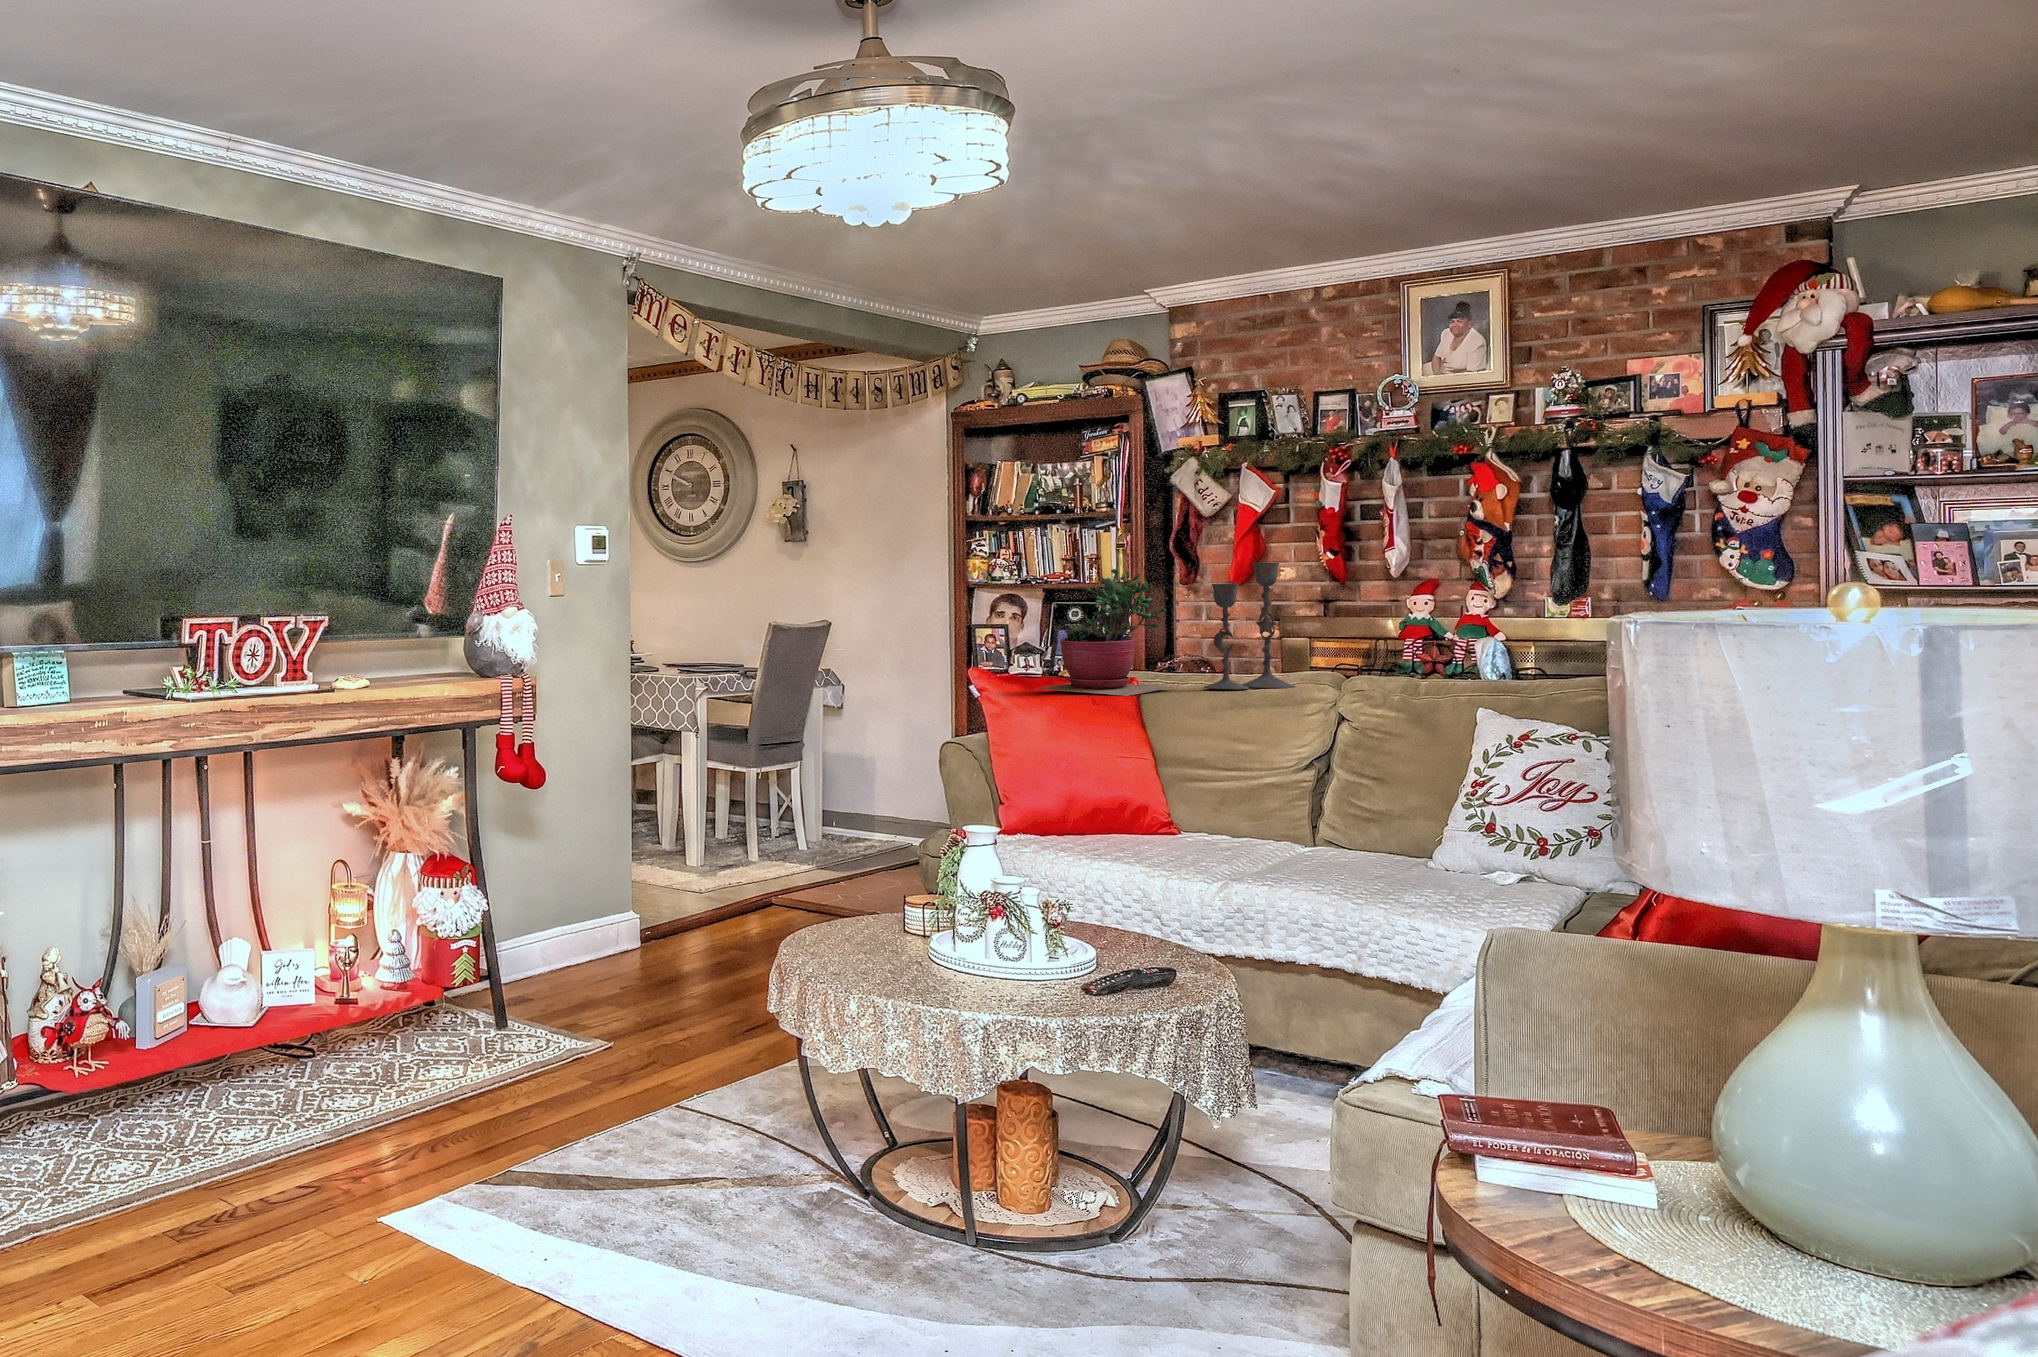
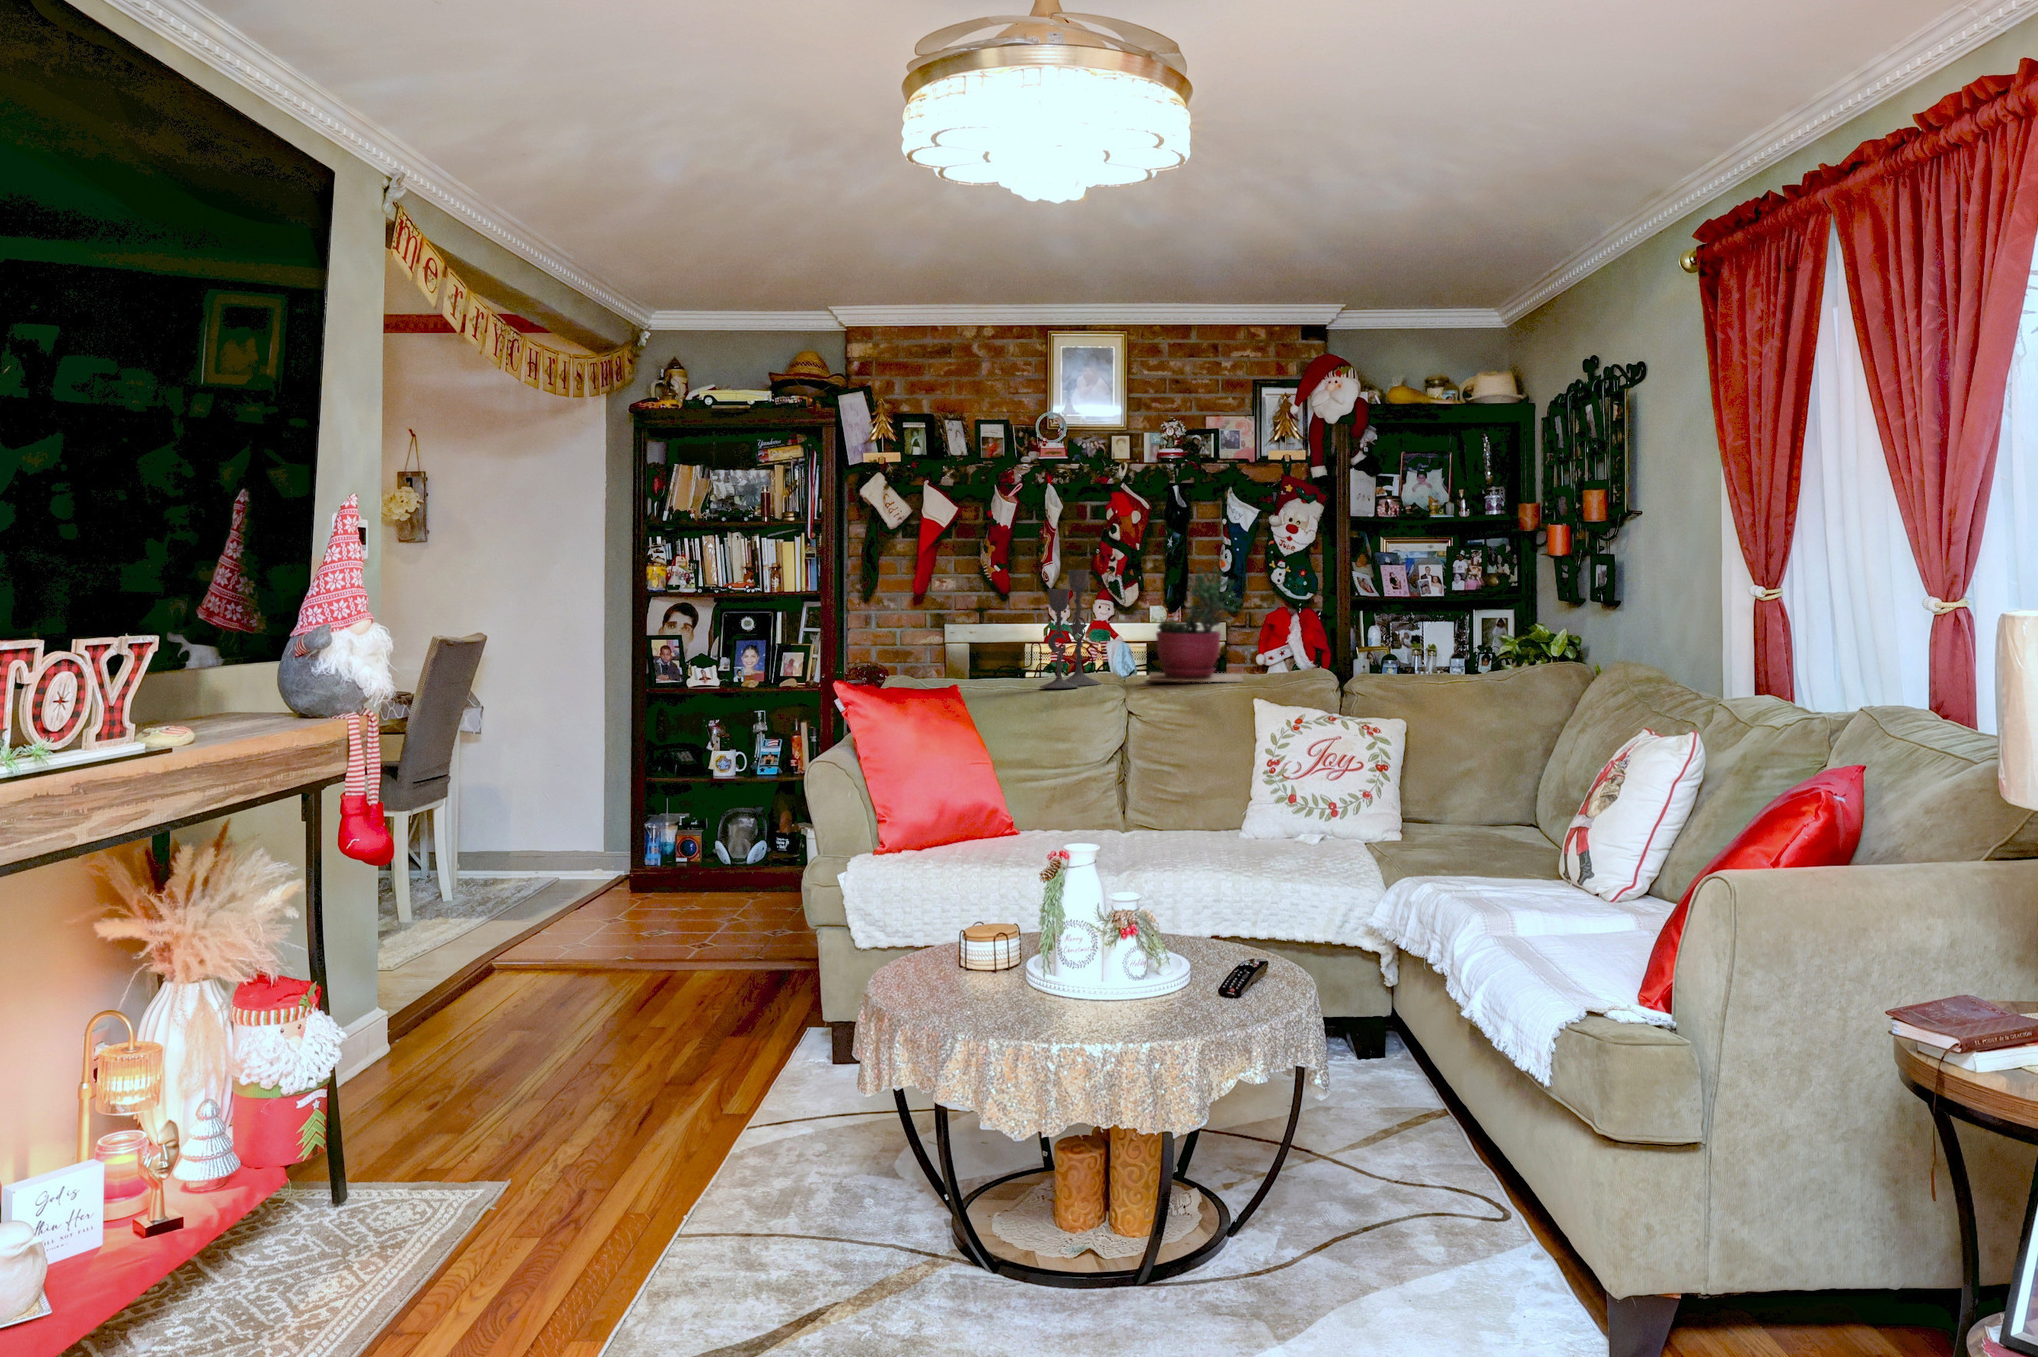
succulent plant: present [1036,569,1172,696] -> present [1149,567,1243,682]

